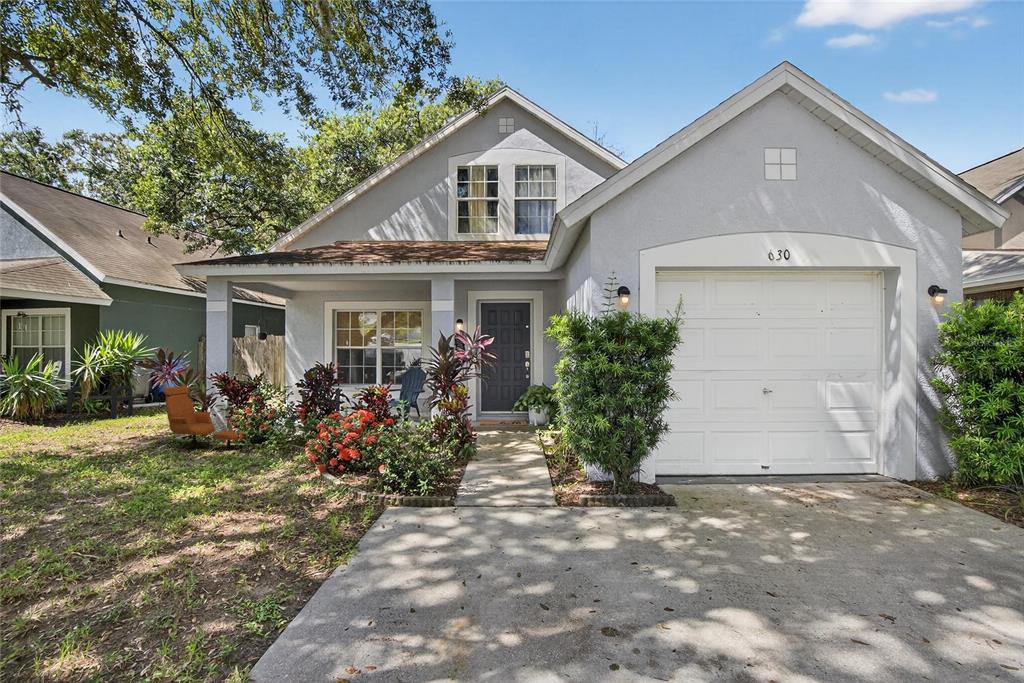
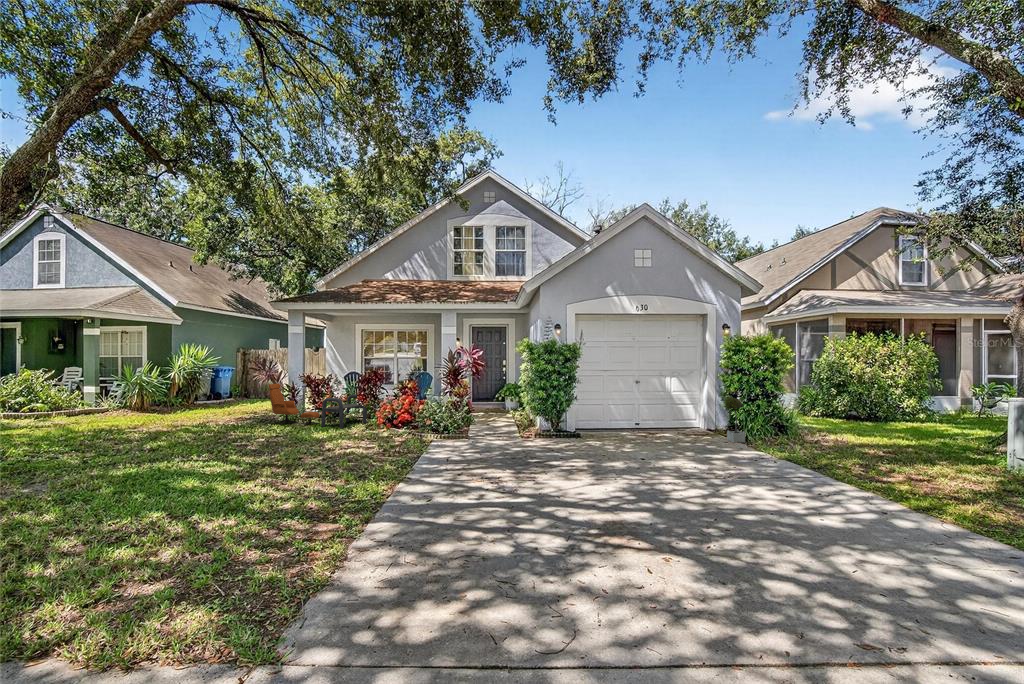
bench: present [66,386,133,420] -> present [321,394,367,428]
potted tree: none [946,417,998,507] -> present [725,397,745,443]

